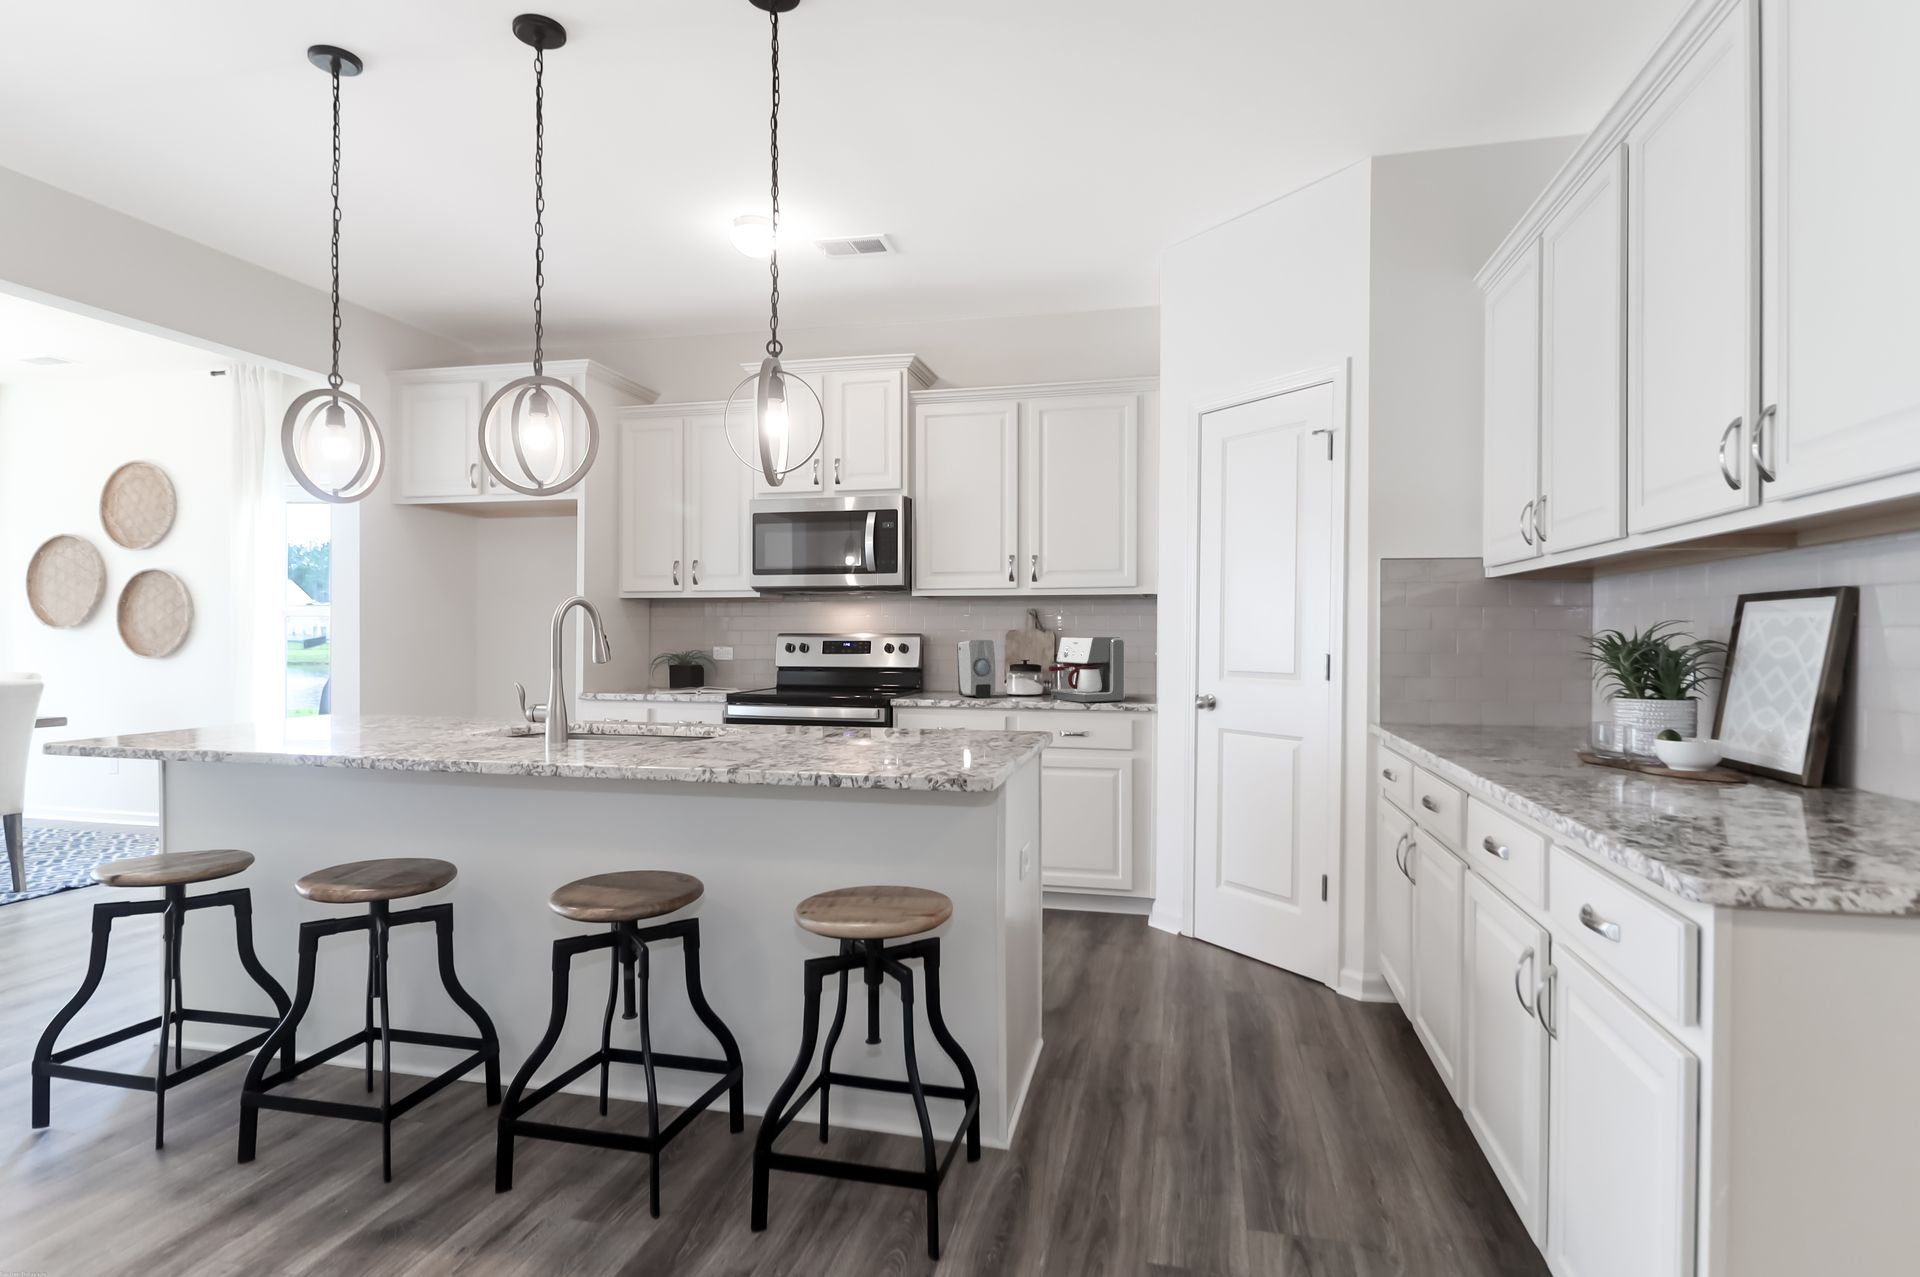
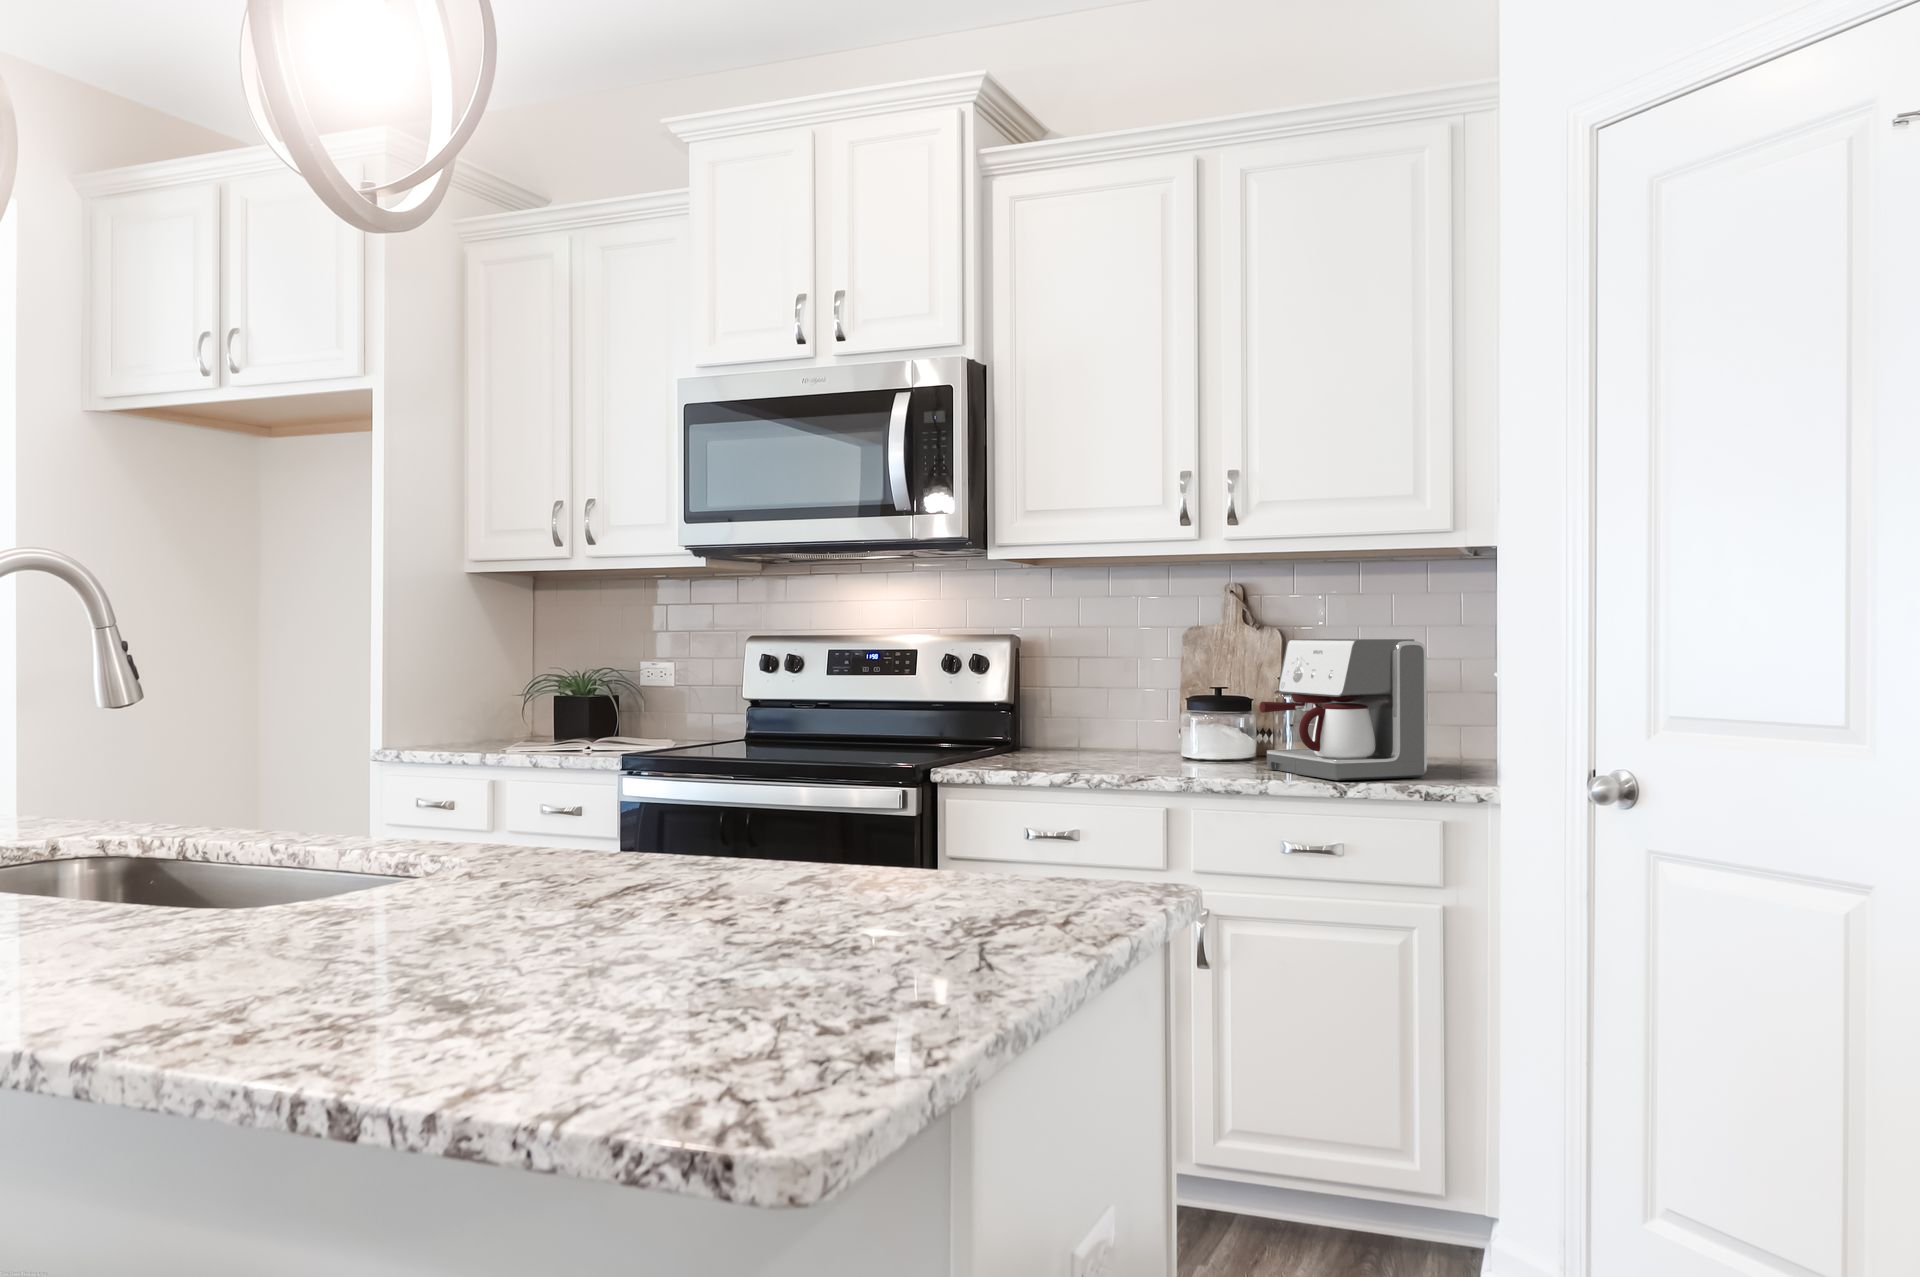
soap dispenser: present [957,640,996,698] -> none [1075,646,1151,766]

